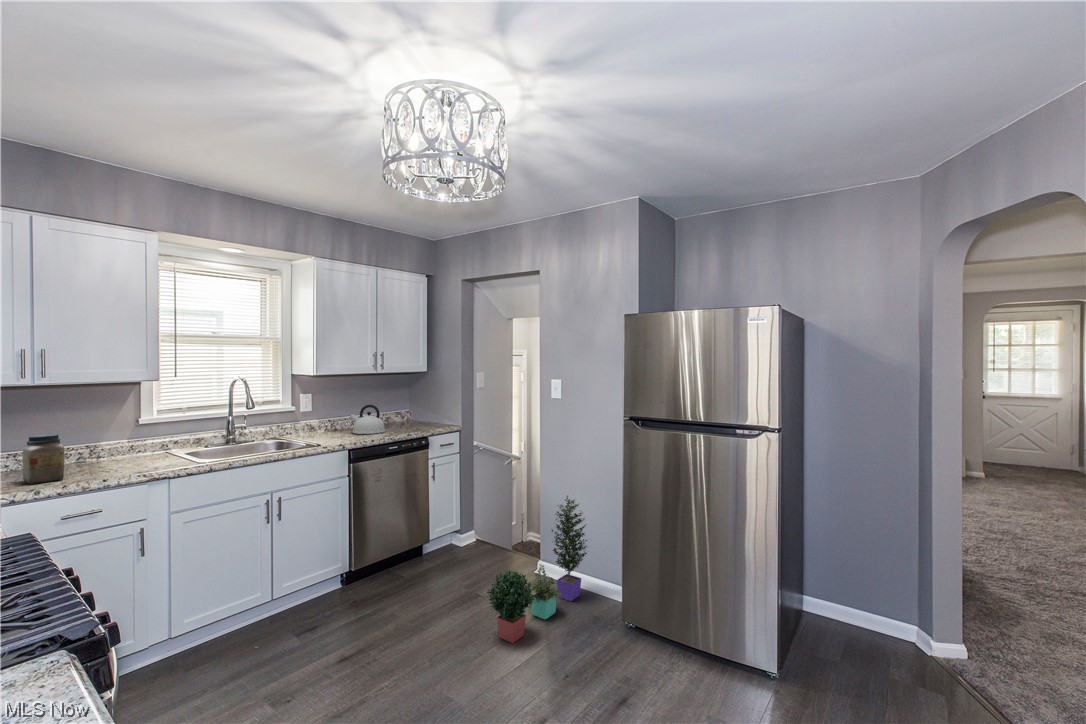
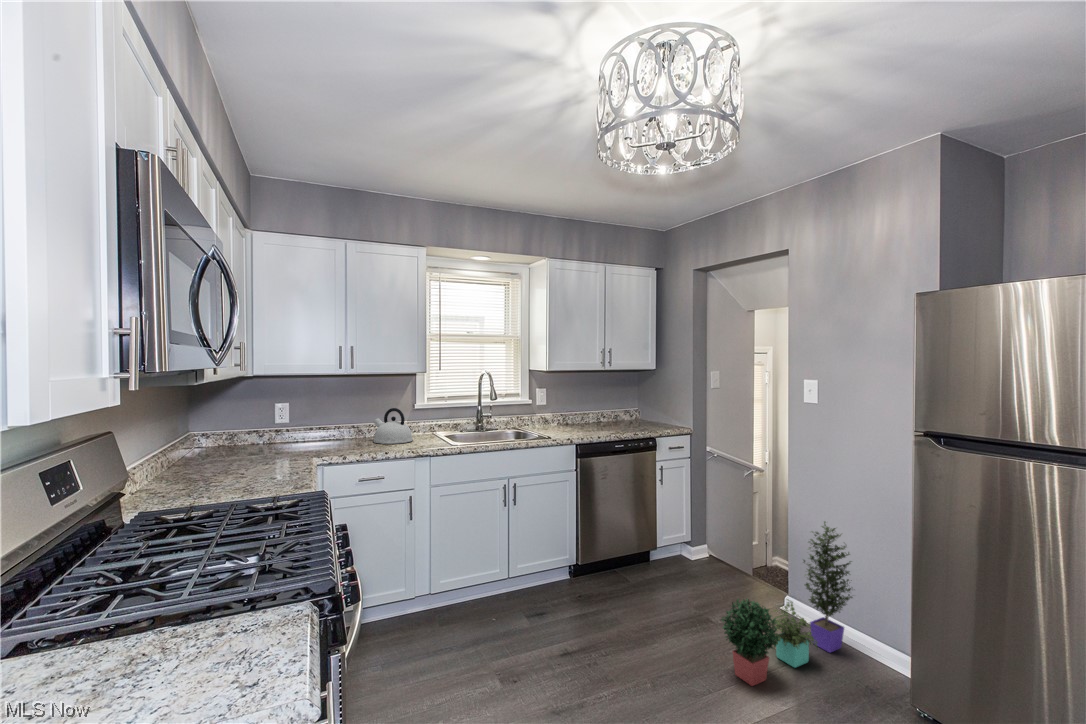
kettle: present [350,405,385,434] -> present [373,408,413,444]
jar: present [22,434,65,484] -> none [336,412,361,451]

